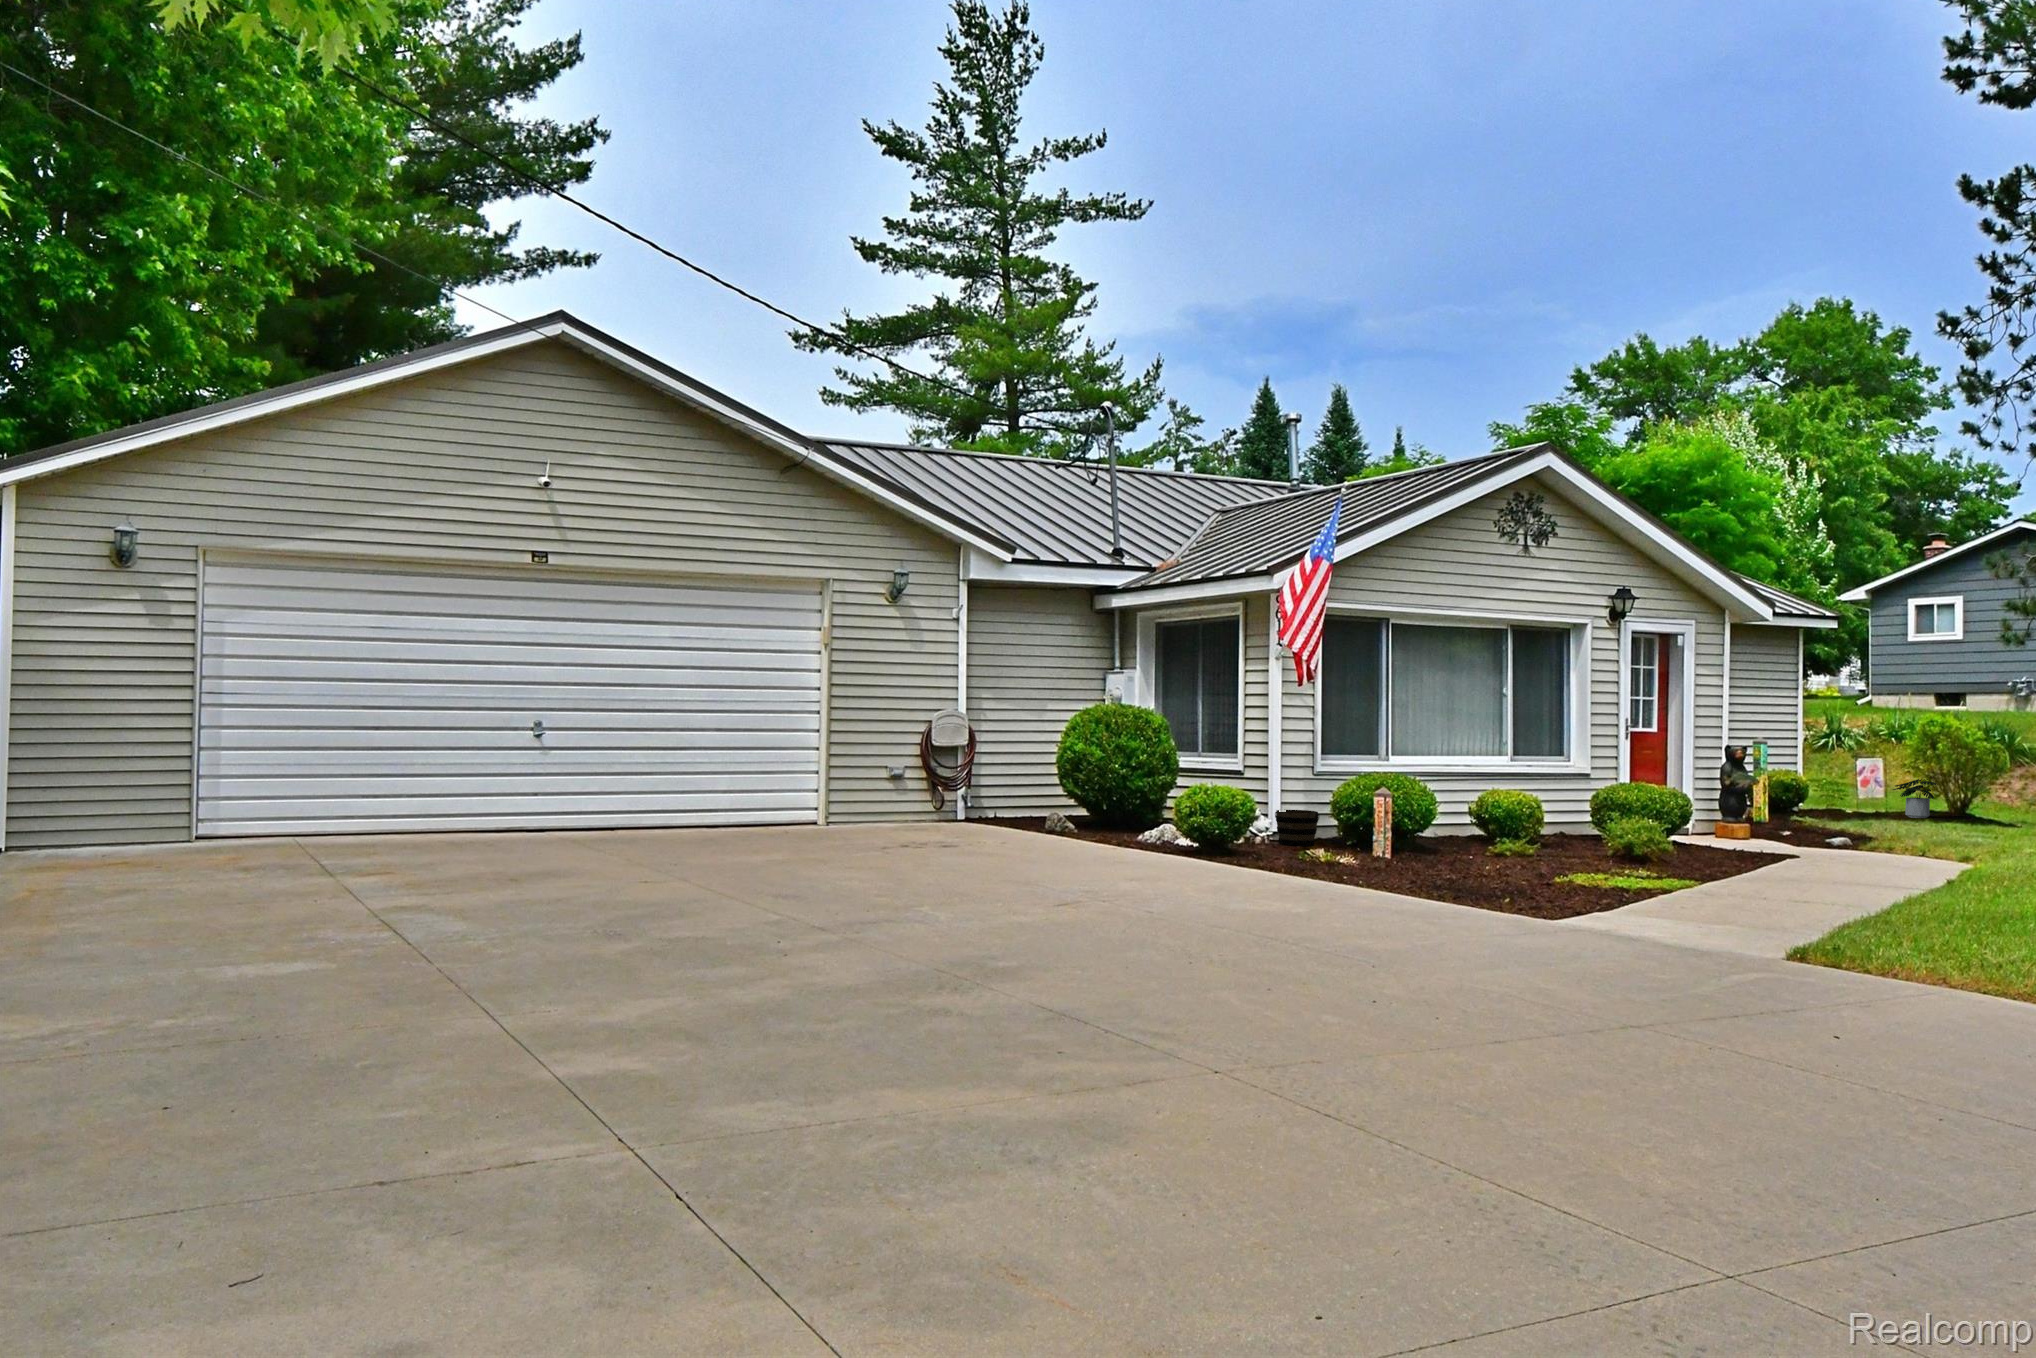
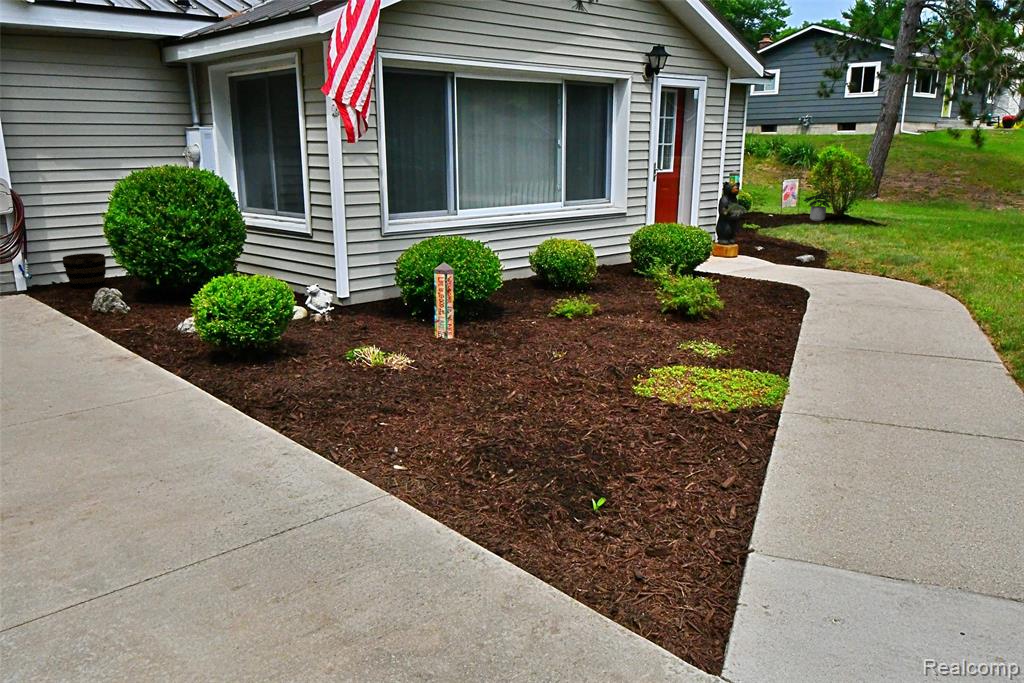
bucket: present [1275,810,1319,846] -> present [63,253,106,288]

